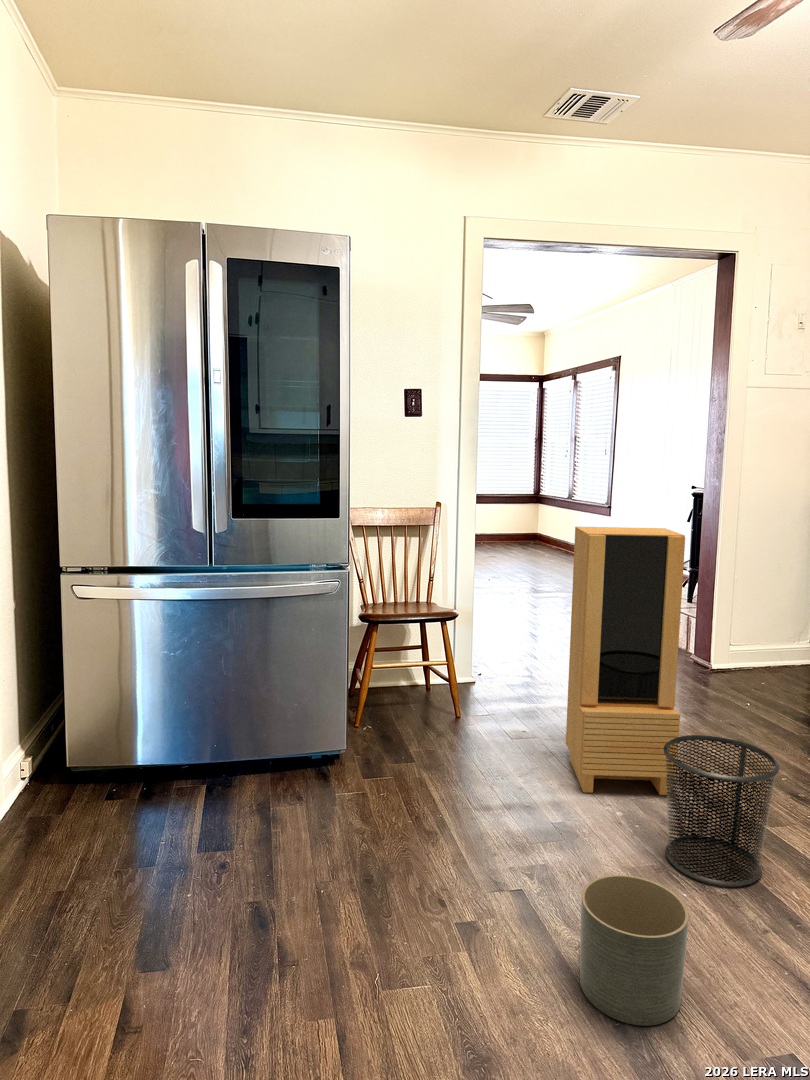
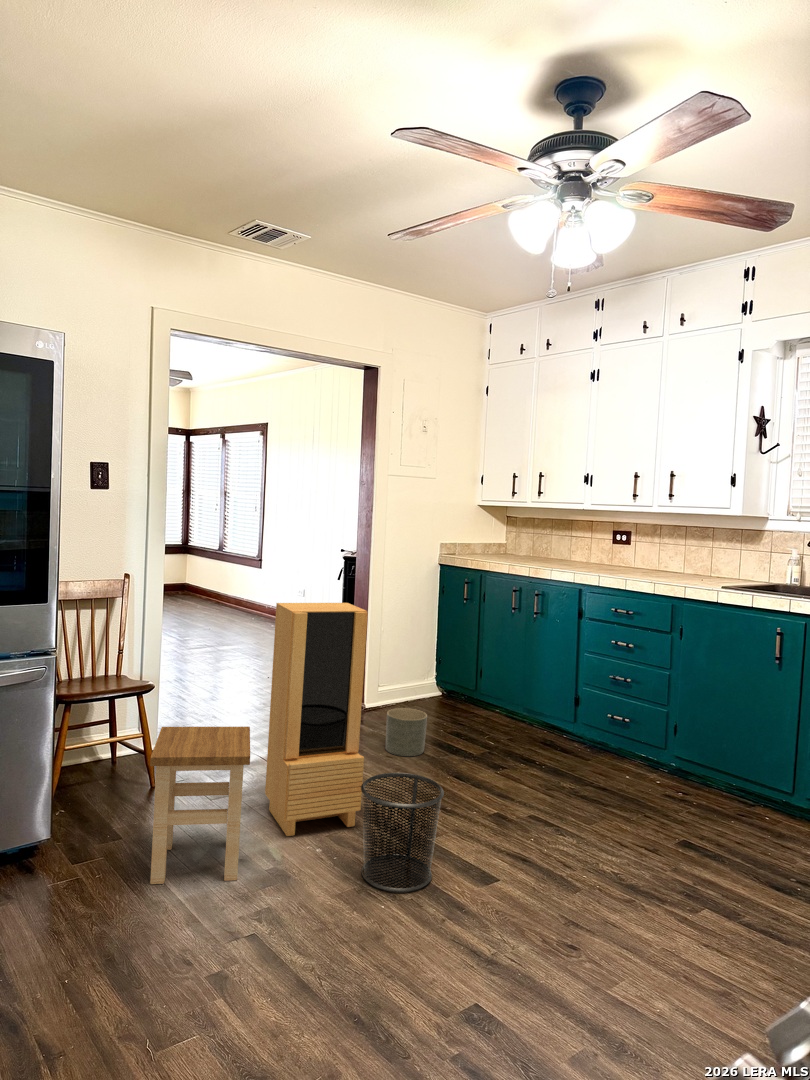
stool: none [422,654,539,828] -> present [150,727,250,884]
planter: present [580,875,689,1026] -> present [386,708,427,756]

